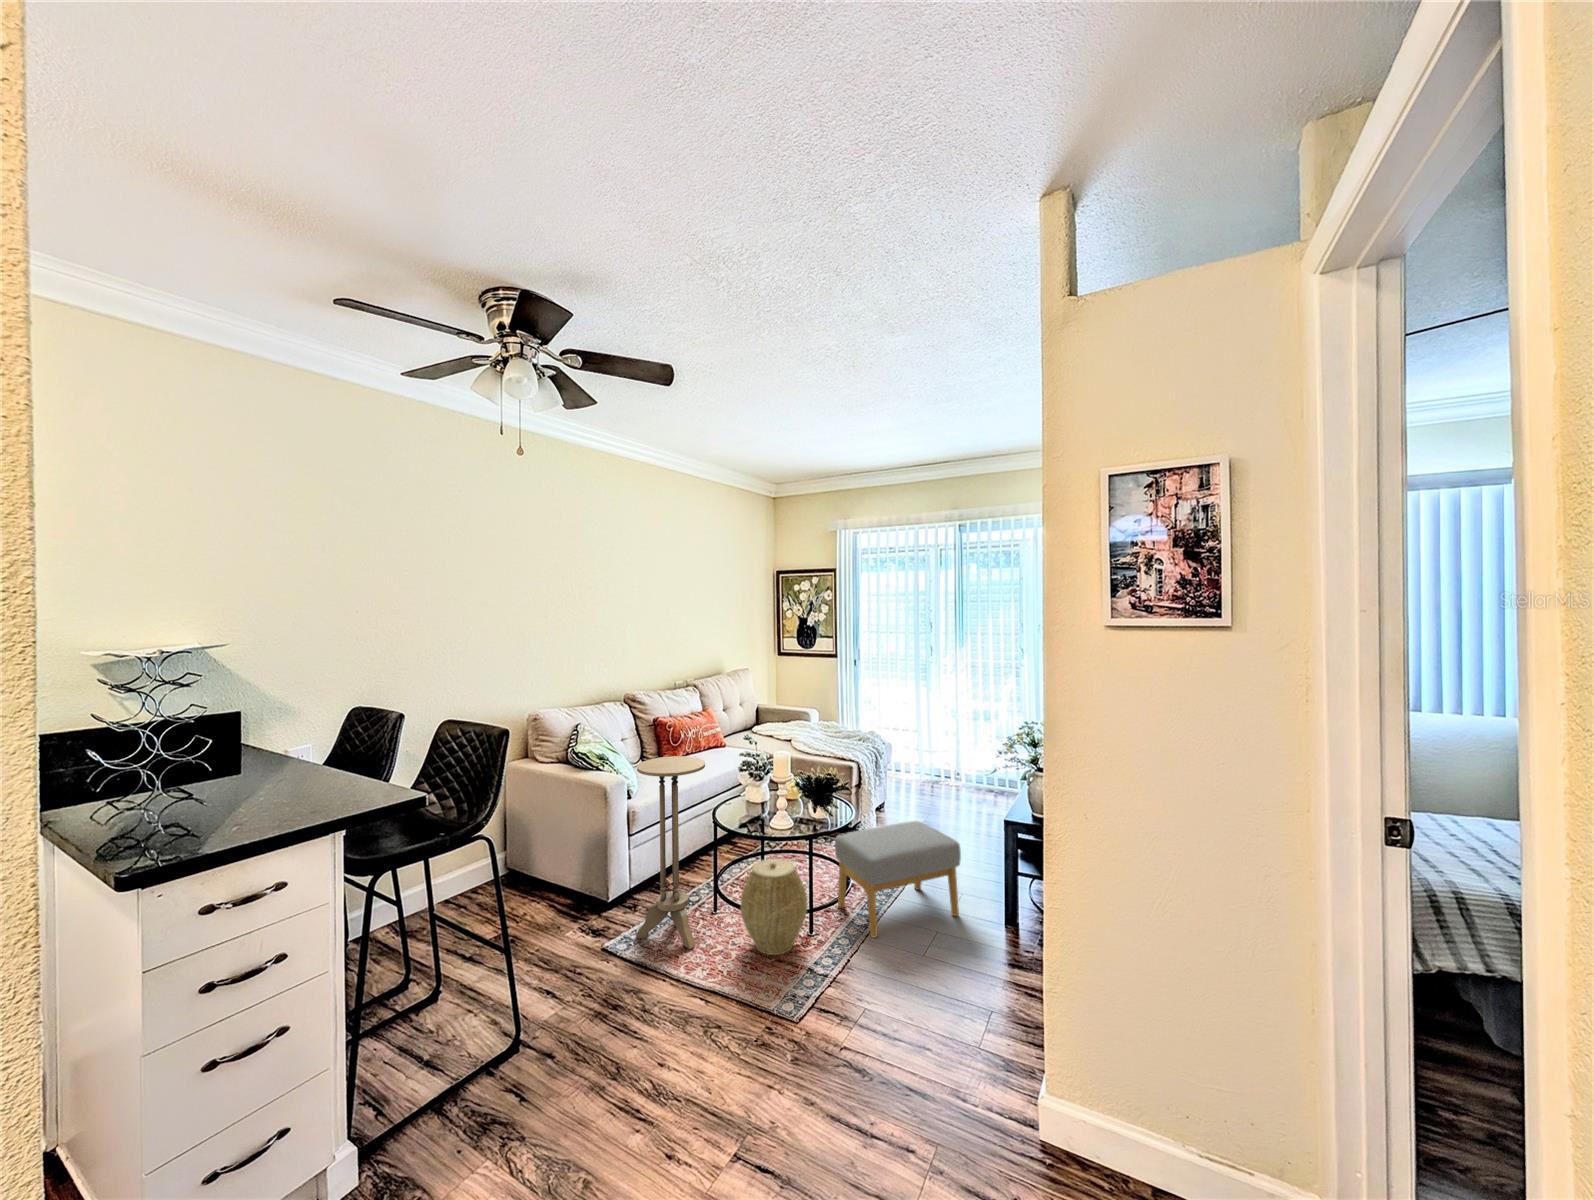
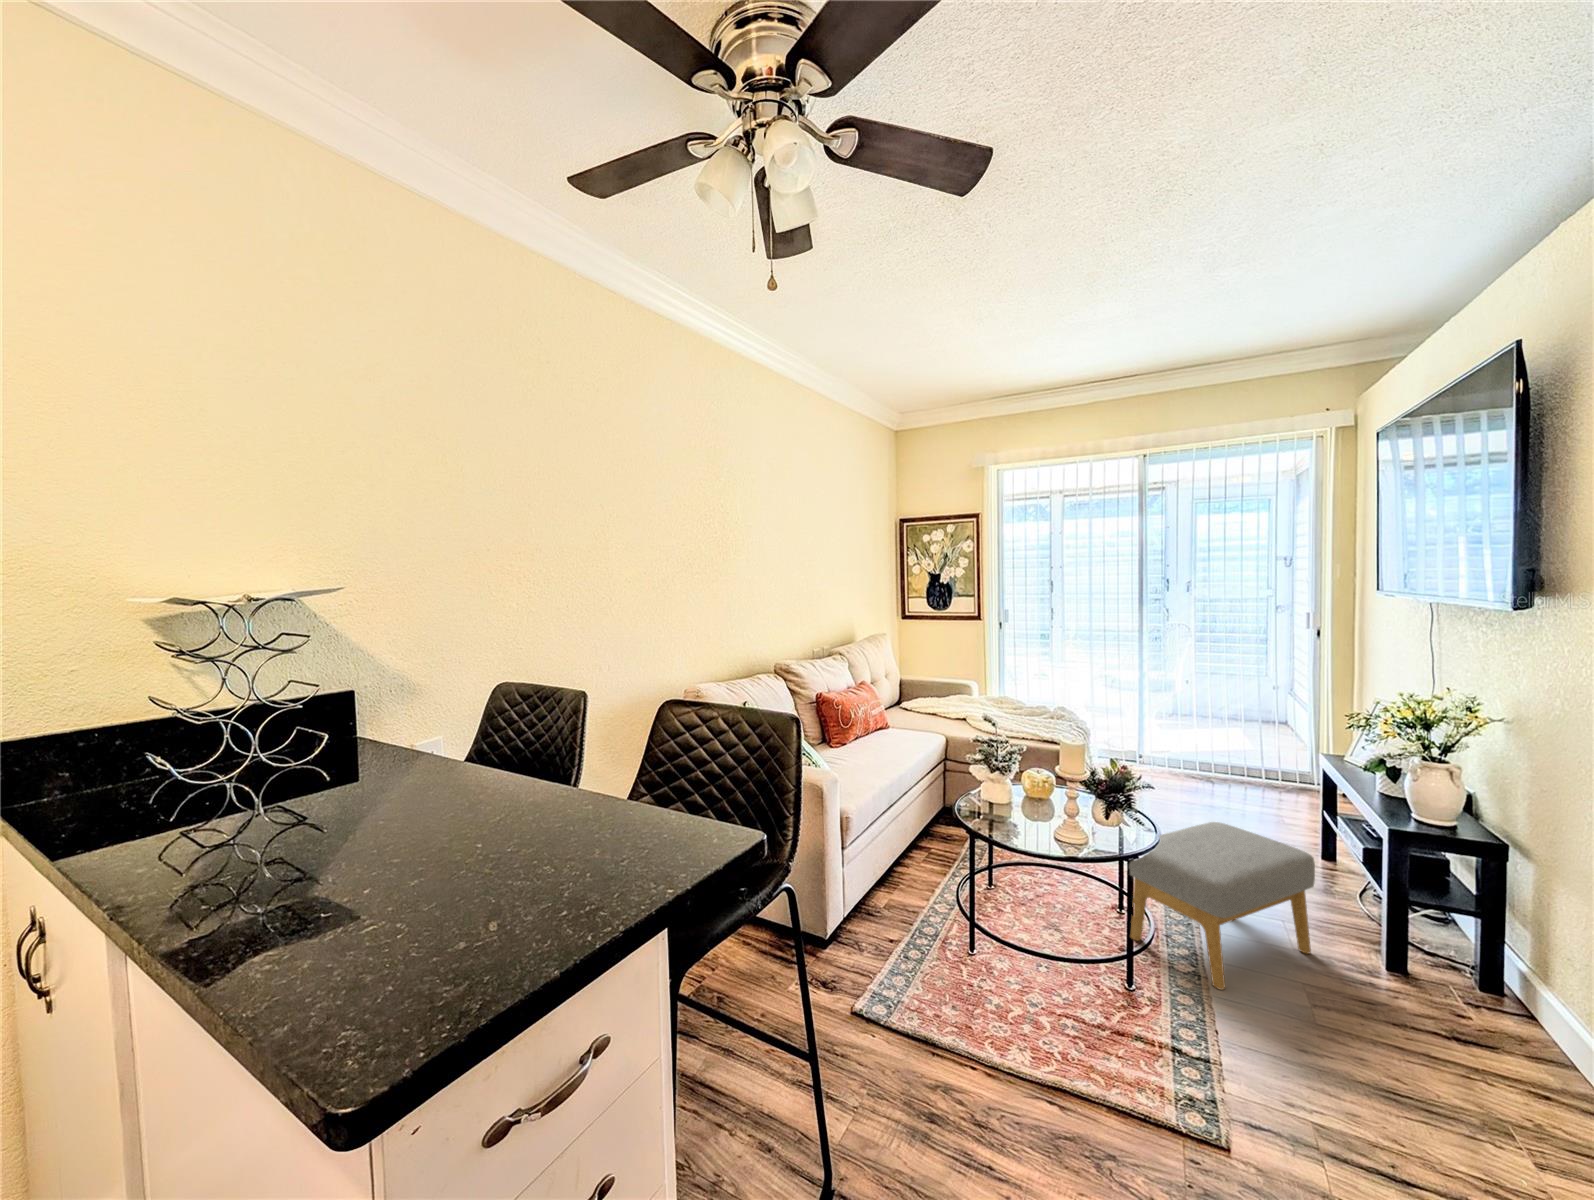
side table: present [636,756,705,949] -> none [886,742,982,1010]
woven basket: present [741,859,807,955] -> none [1040,882,1142,1020]

